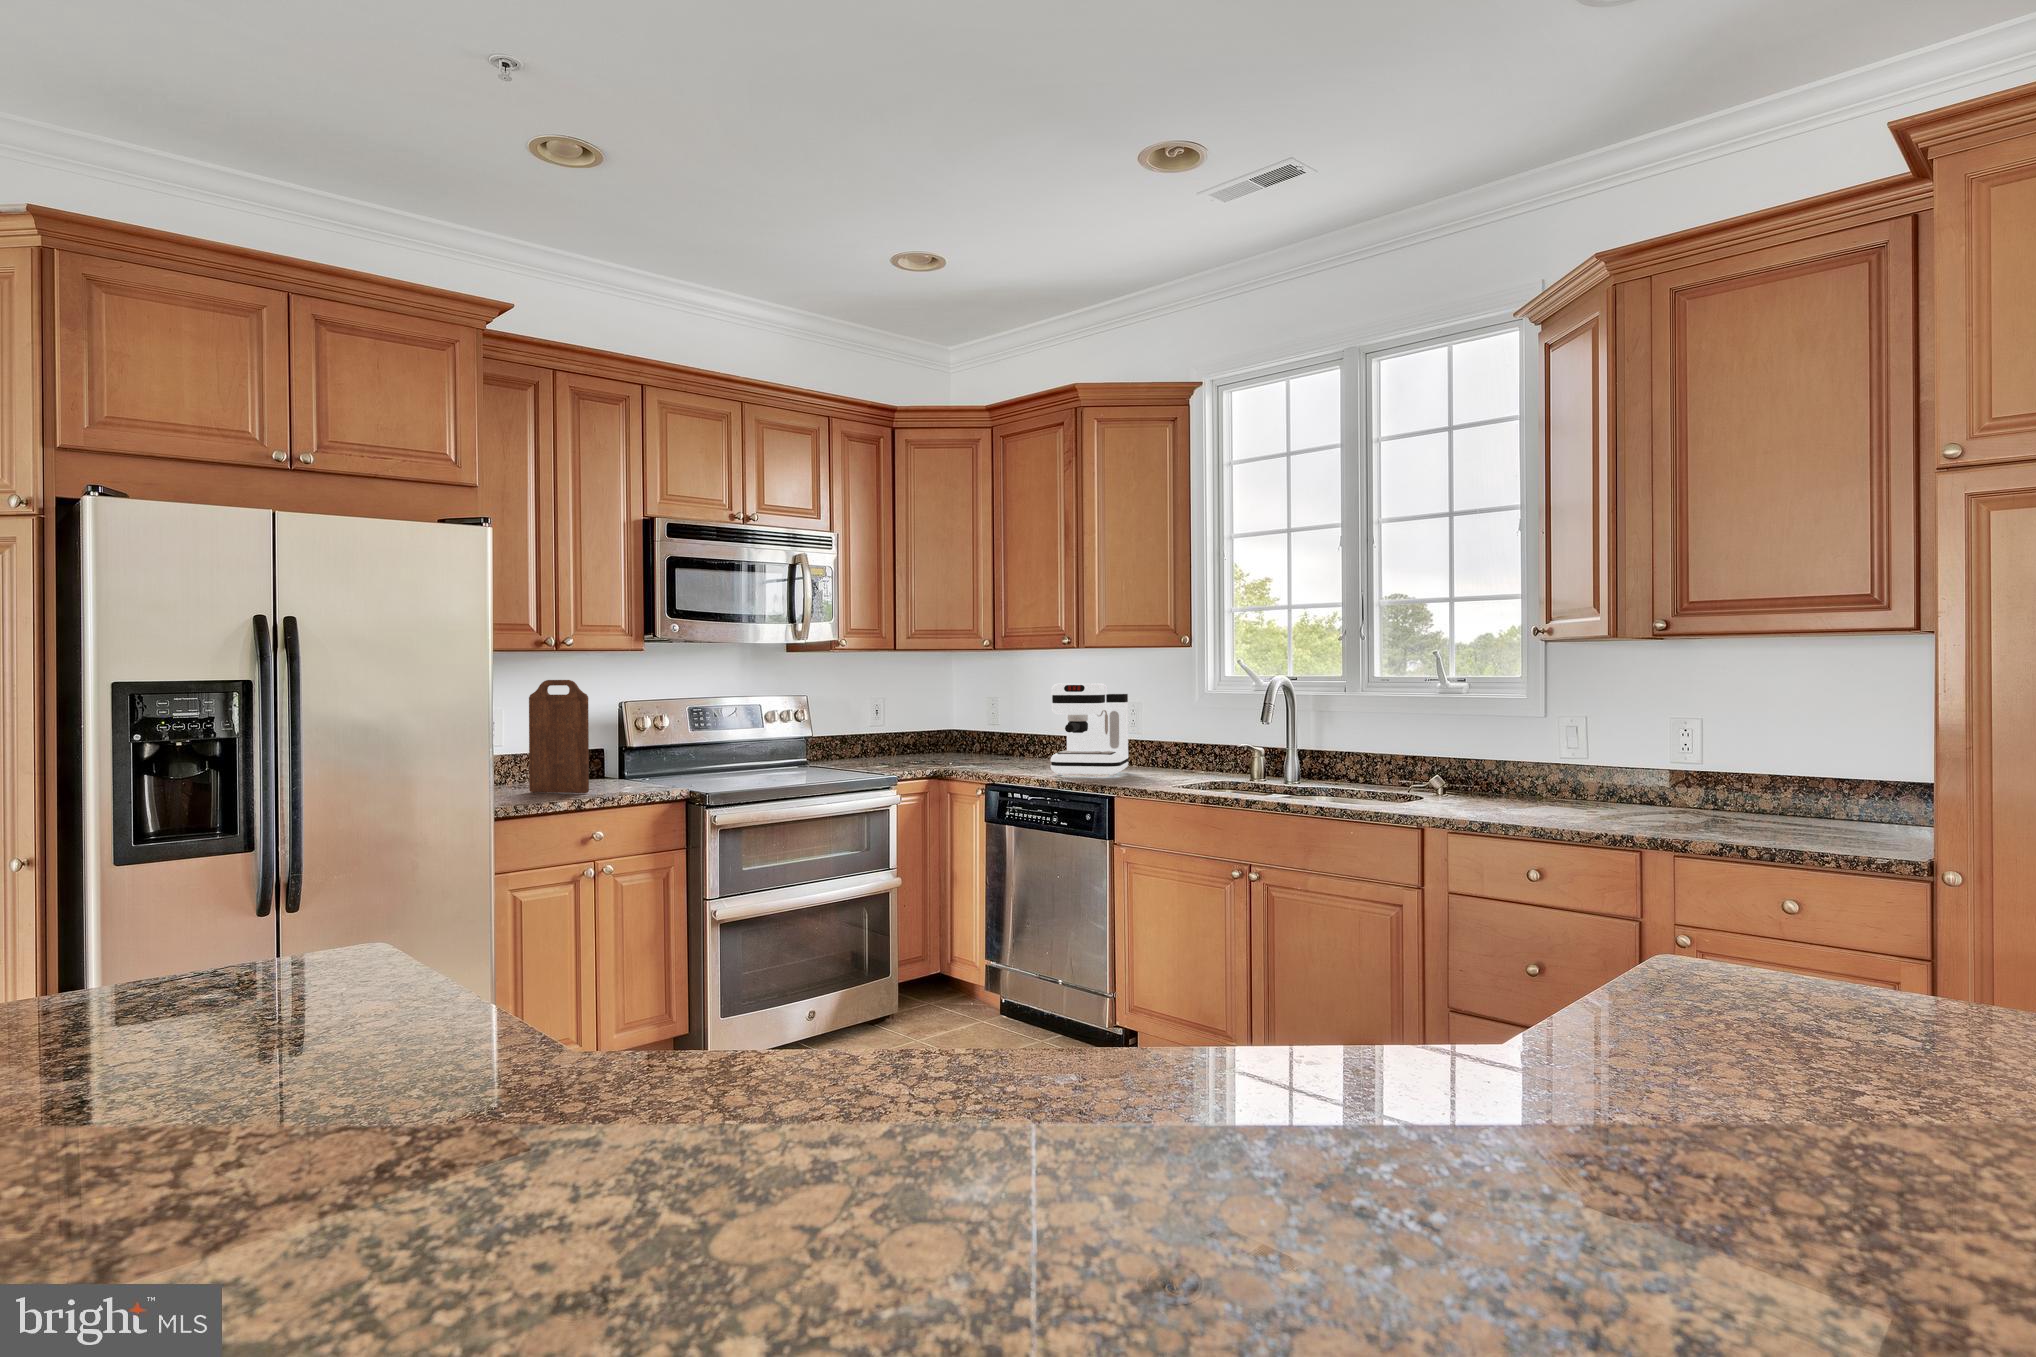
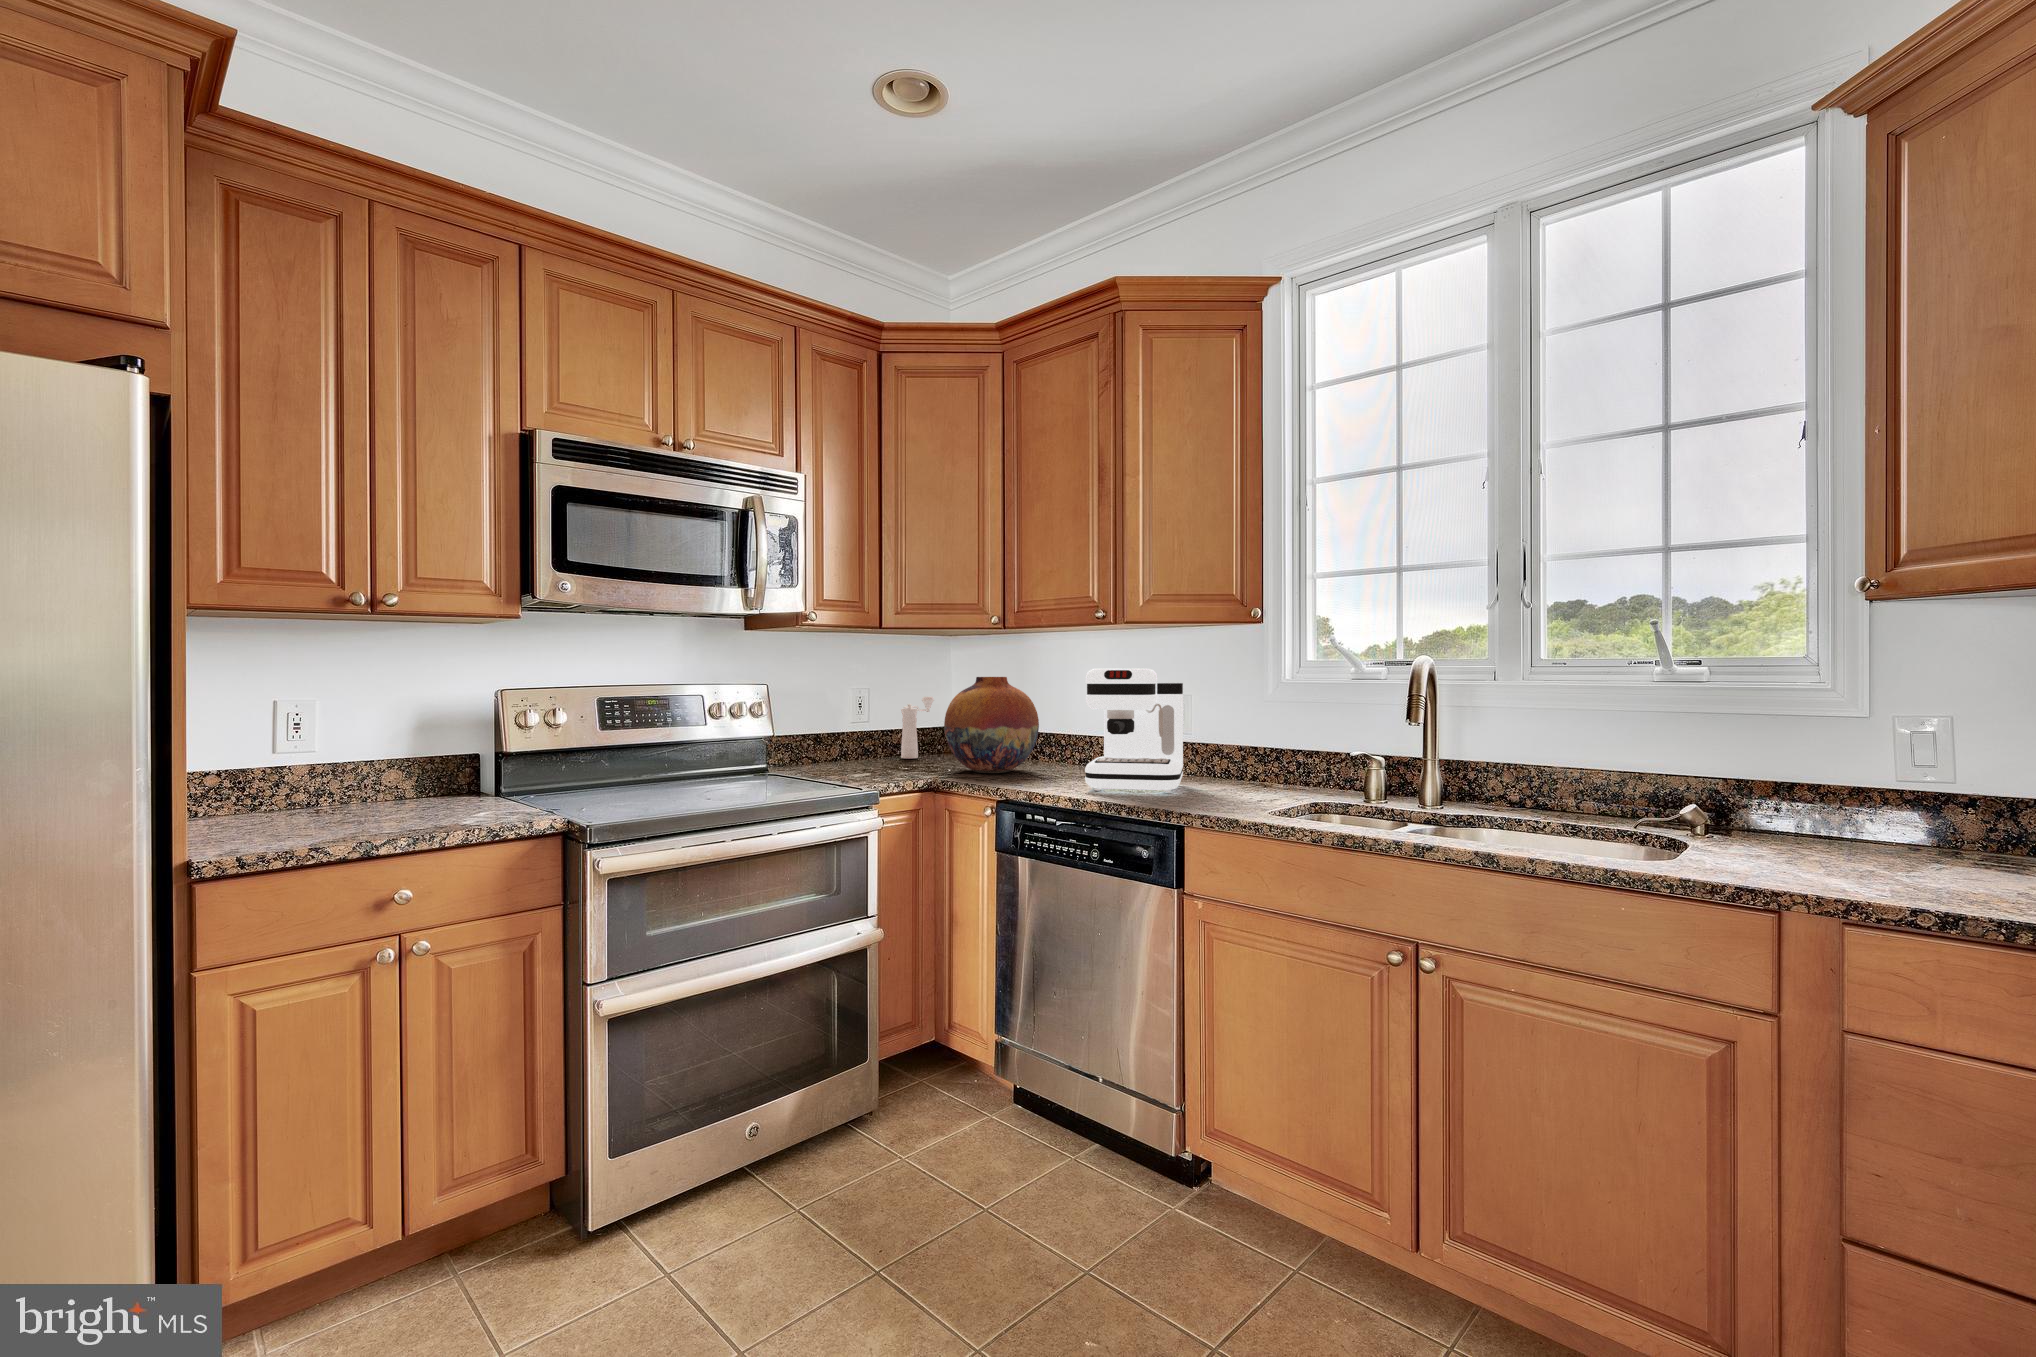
cutting board: present [529,680,589,793] -> none [317,654,403,827]
vase: none [945,689,1021,765] -> present [944,677,1039,773]
pepper mill: none [909,704,936,756] -> present [901,696,934,759]

